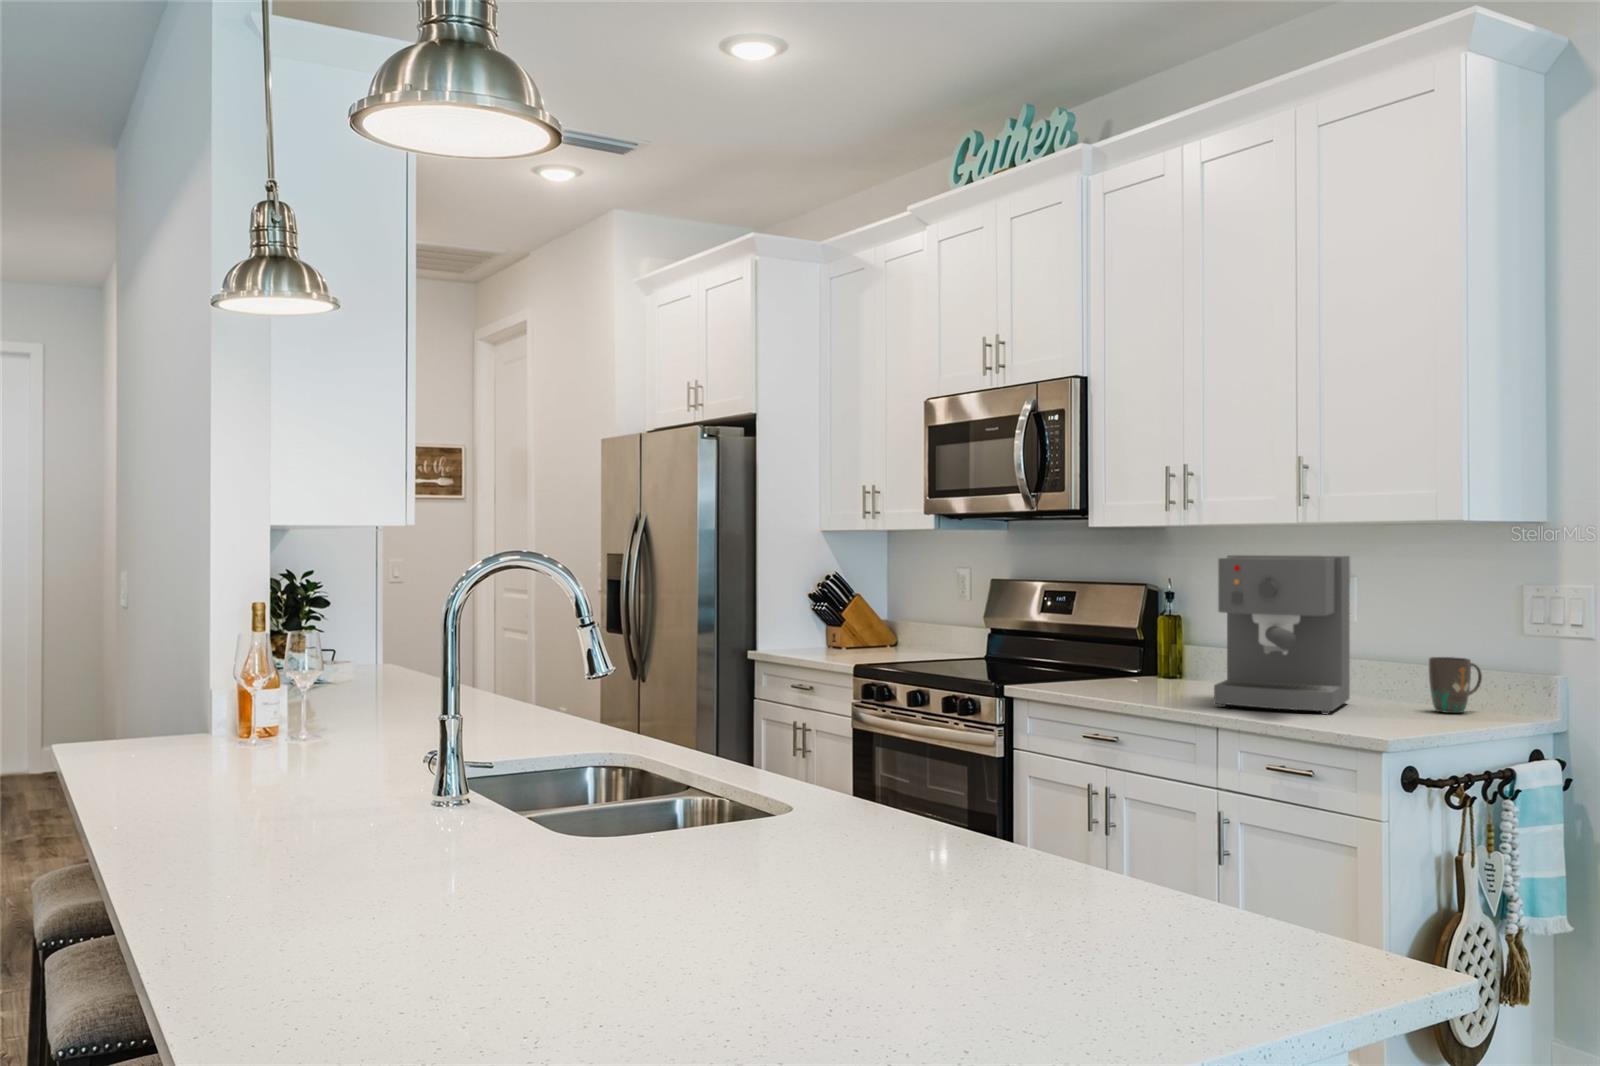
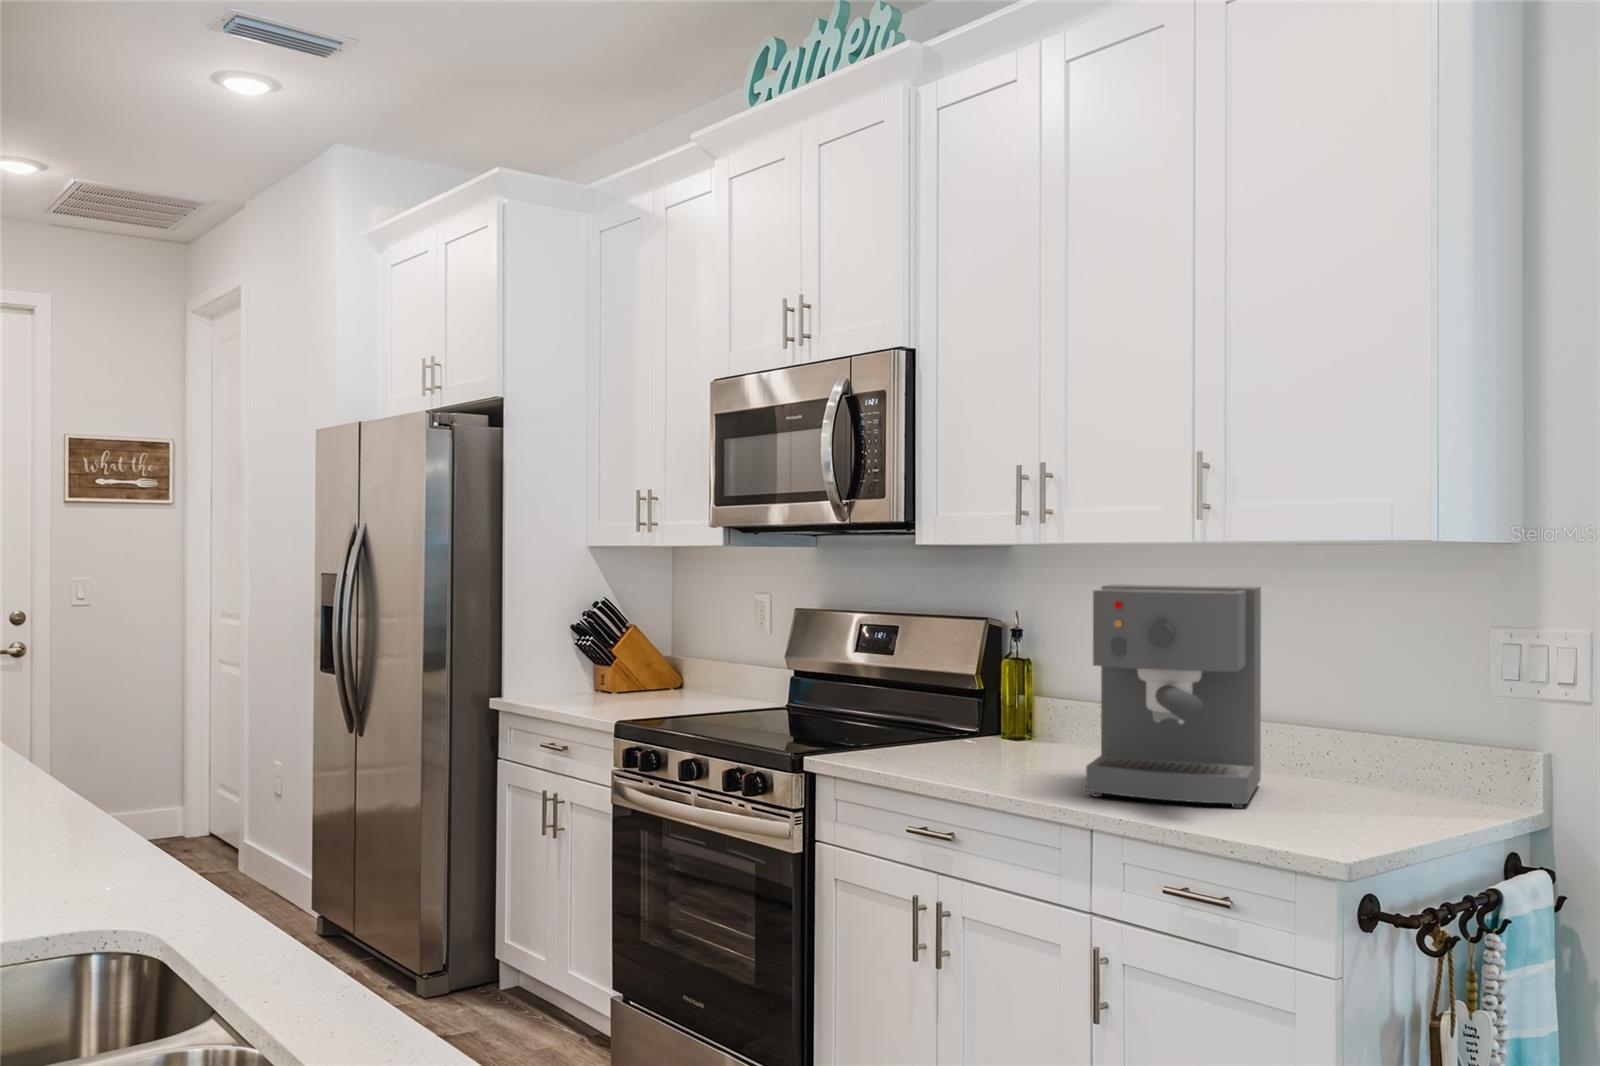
mug: present [1429,657,1482,713] -> none [1369,725,1436,803]

